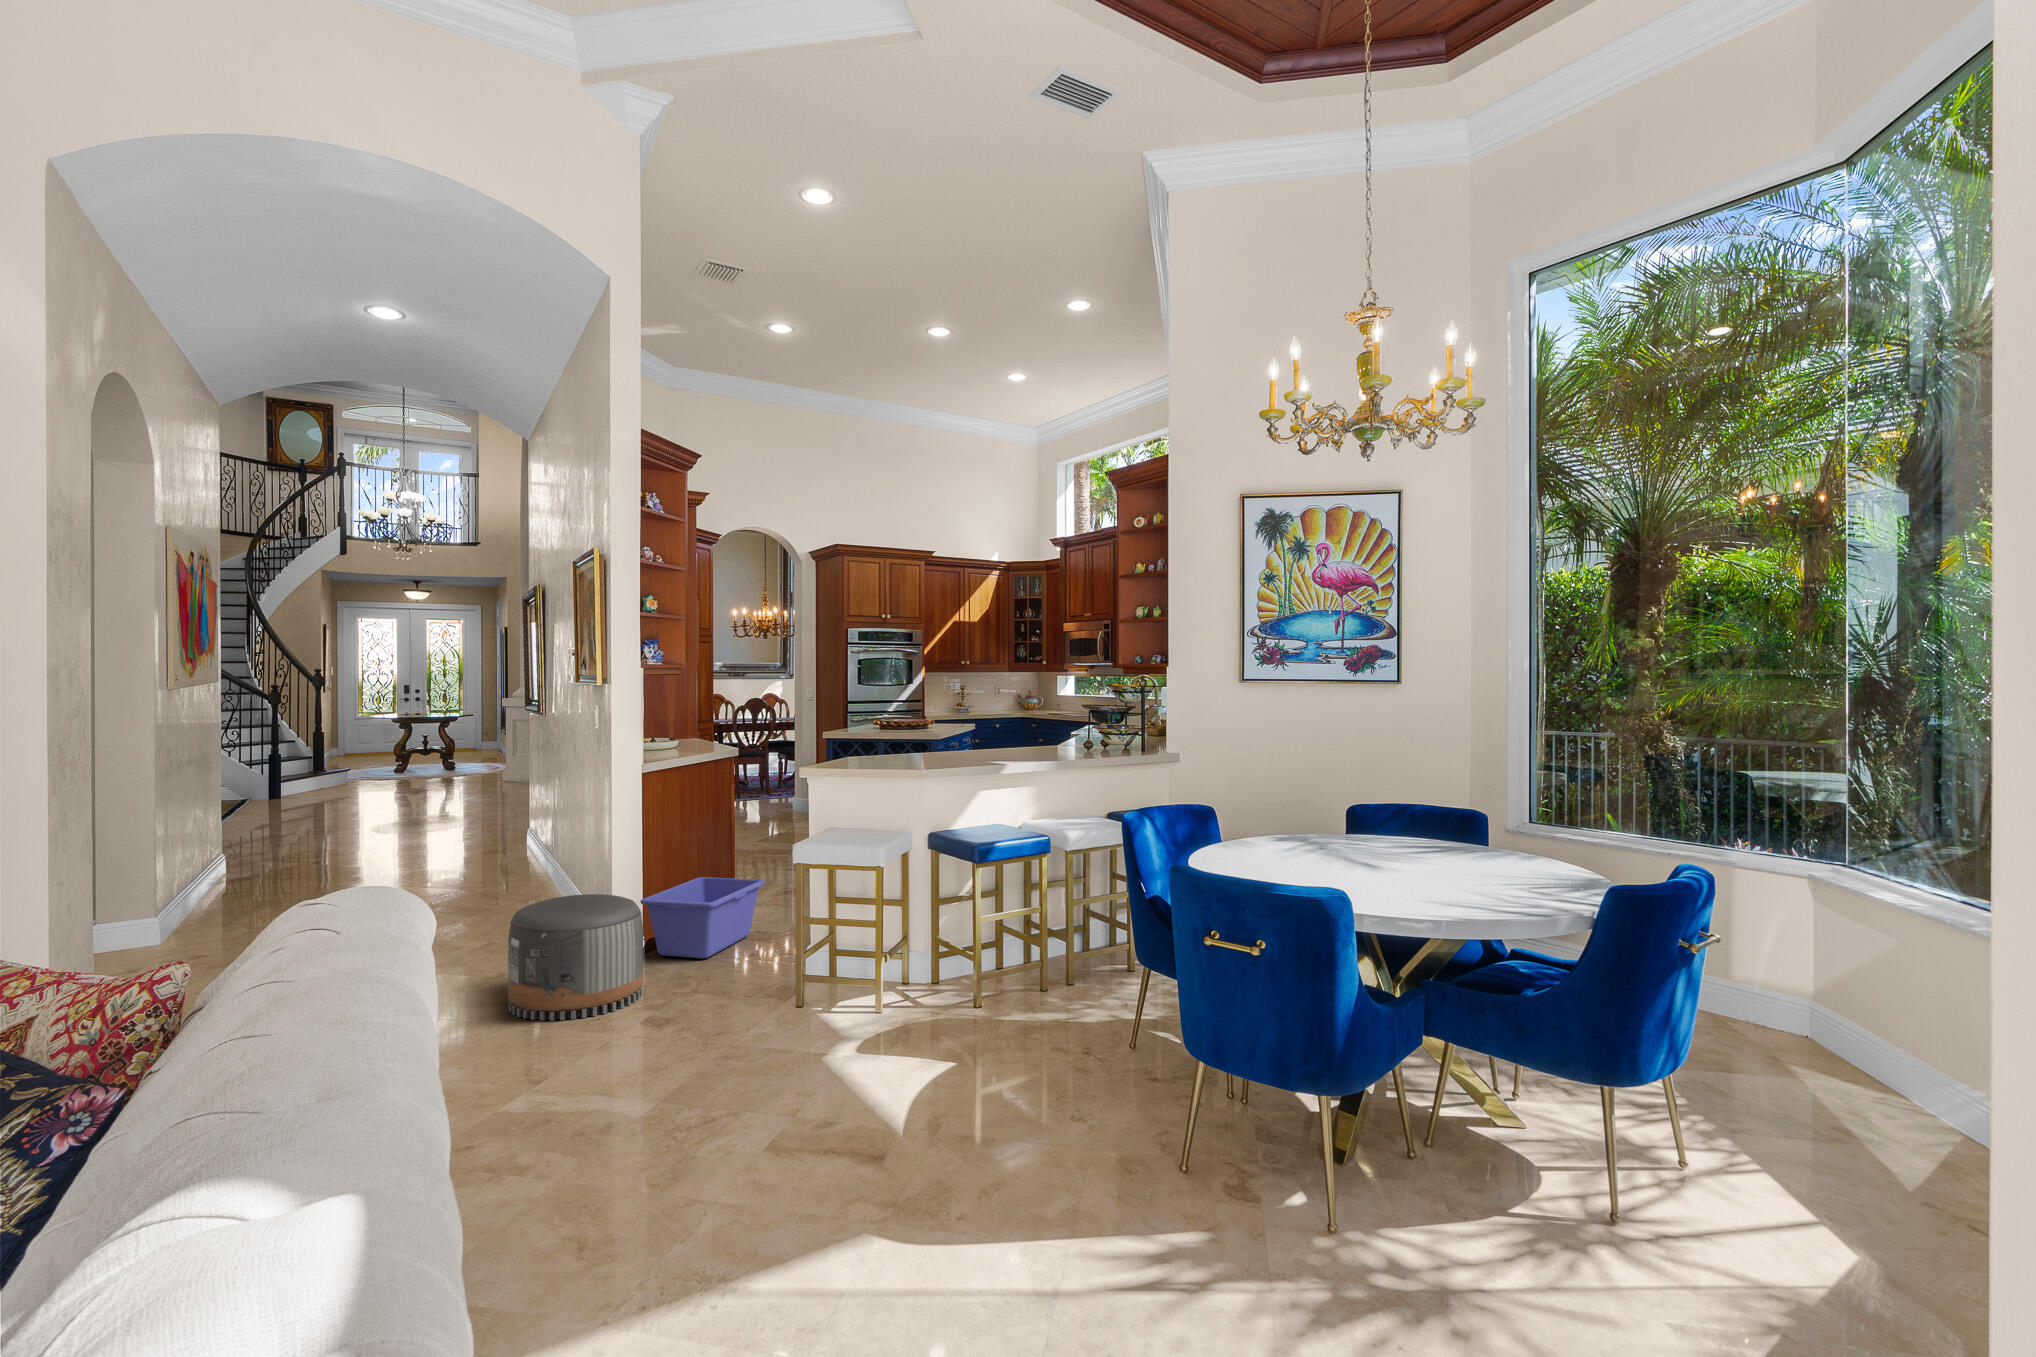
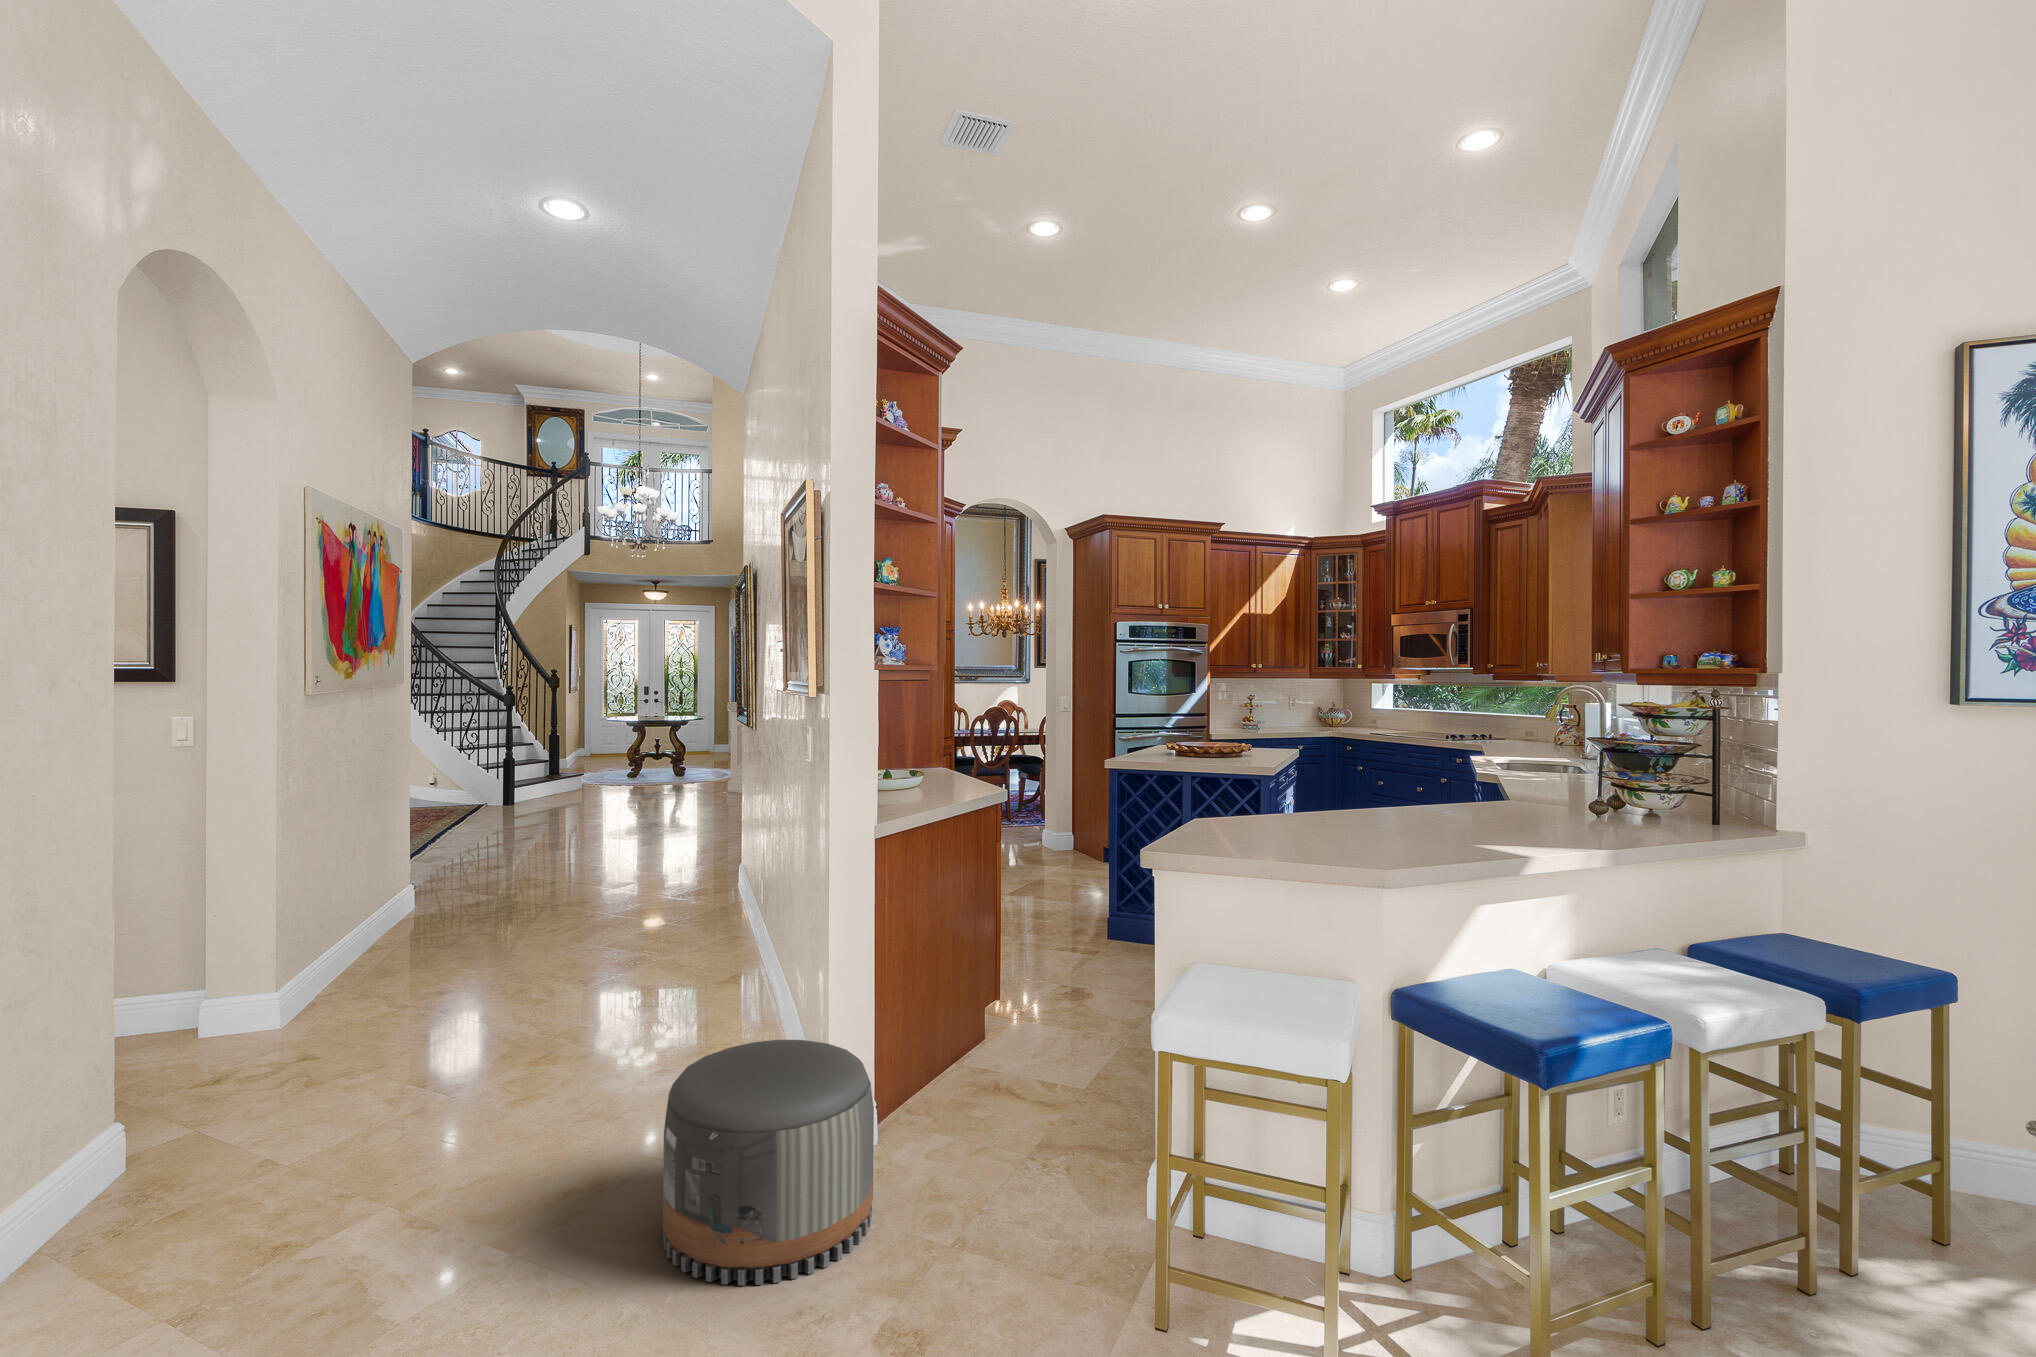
storage bin: present [640,877,765,958] -> none [870,984,1049,1133]

